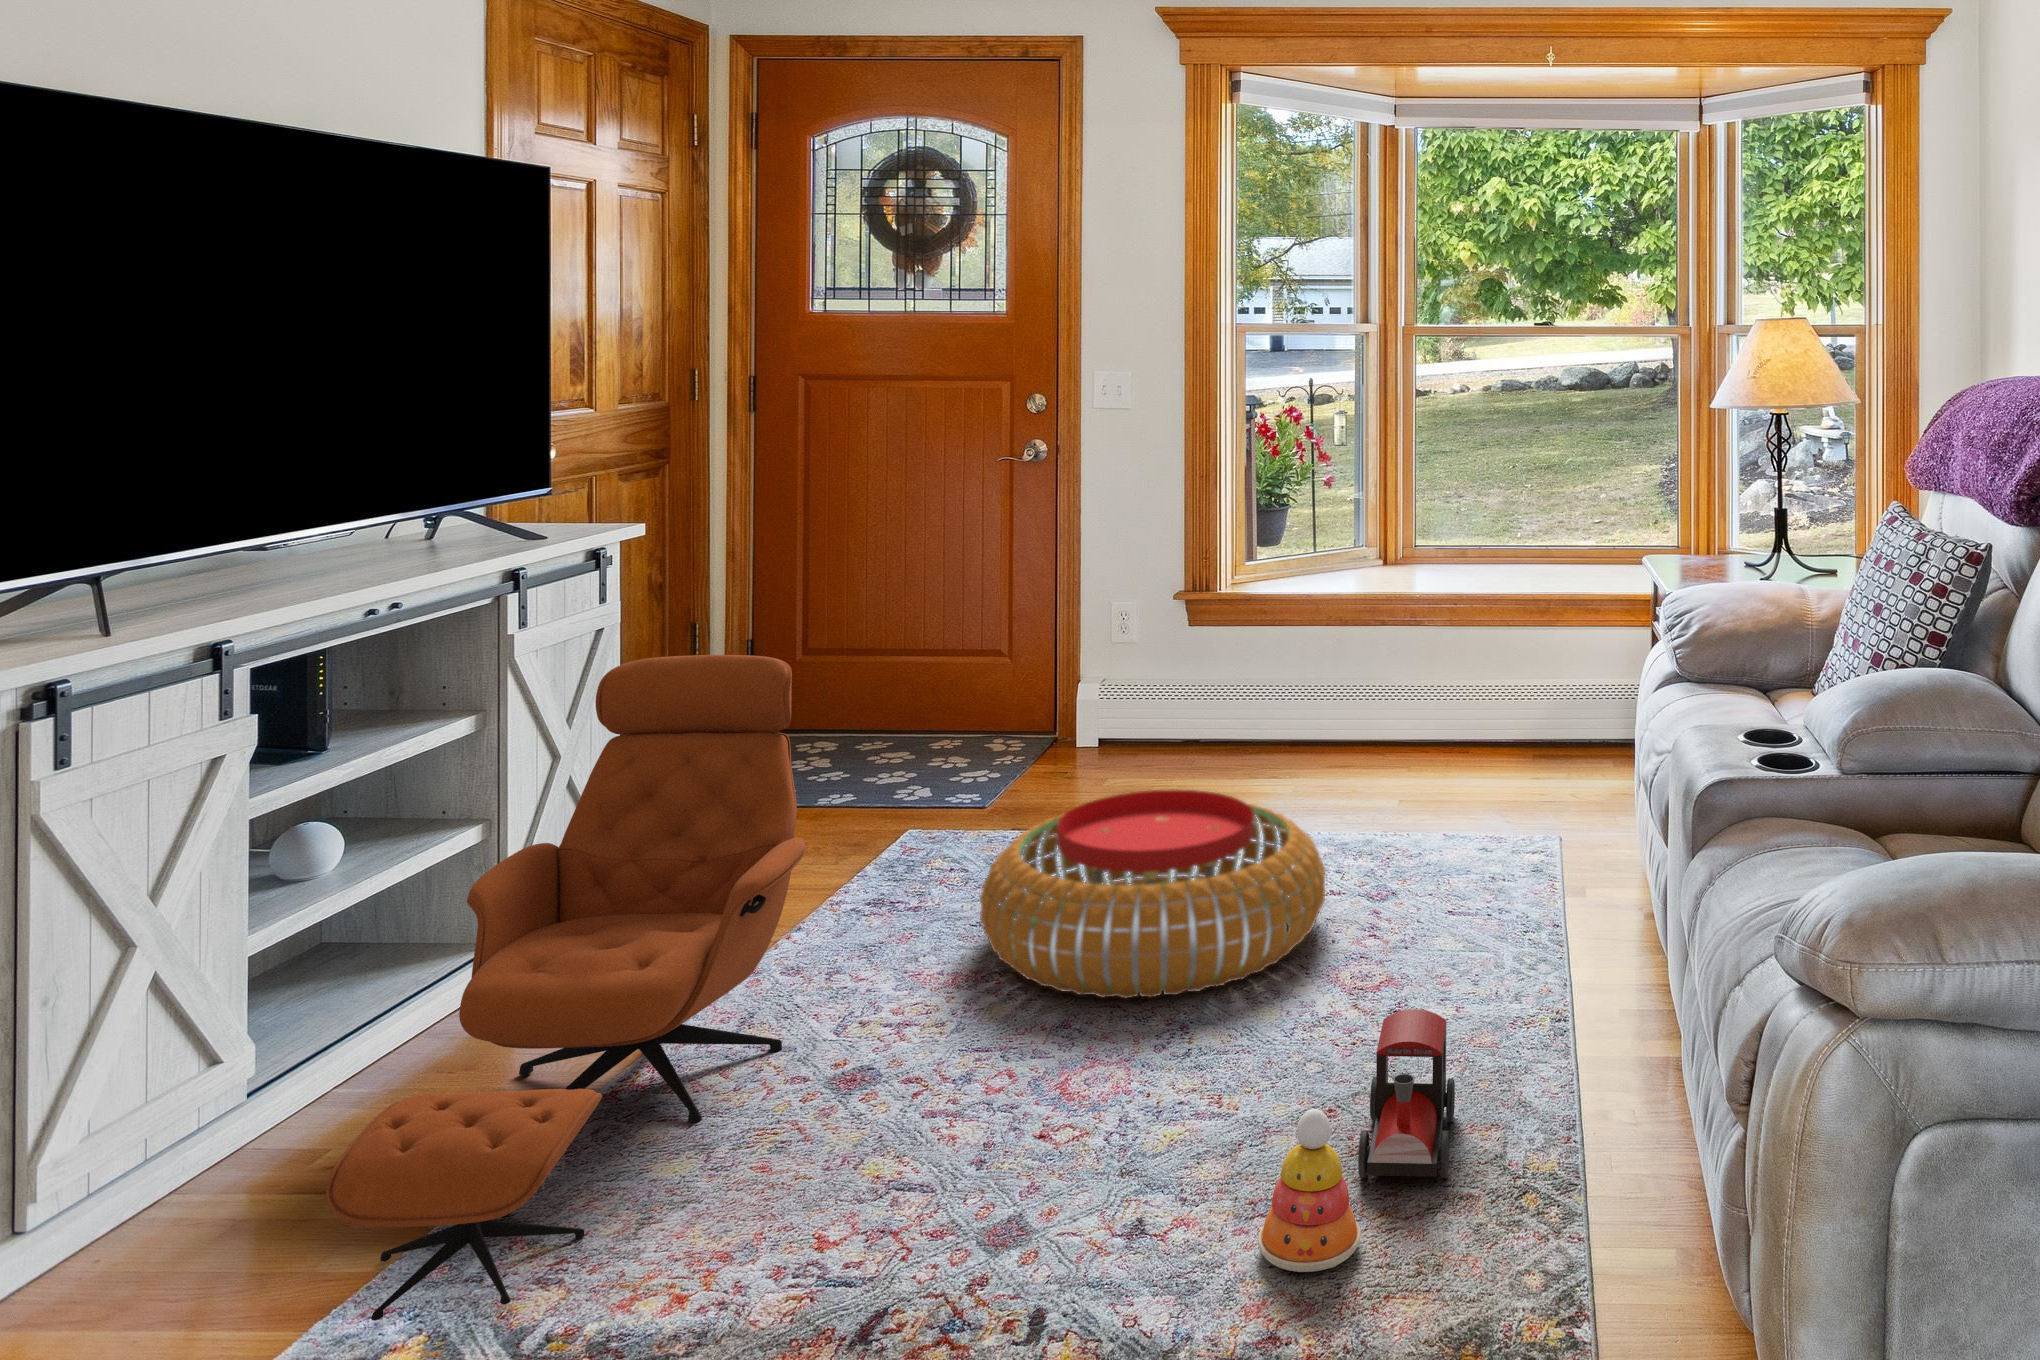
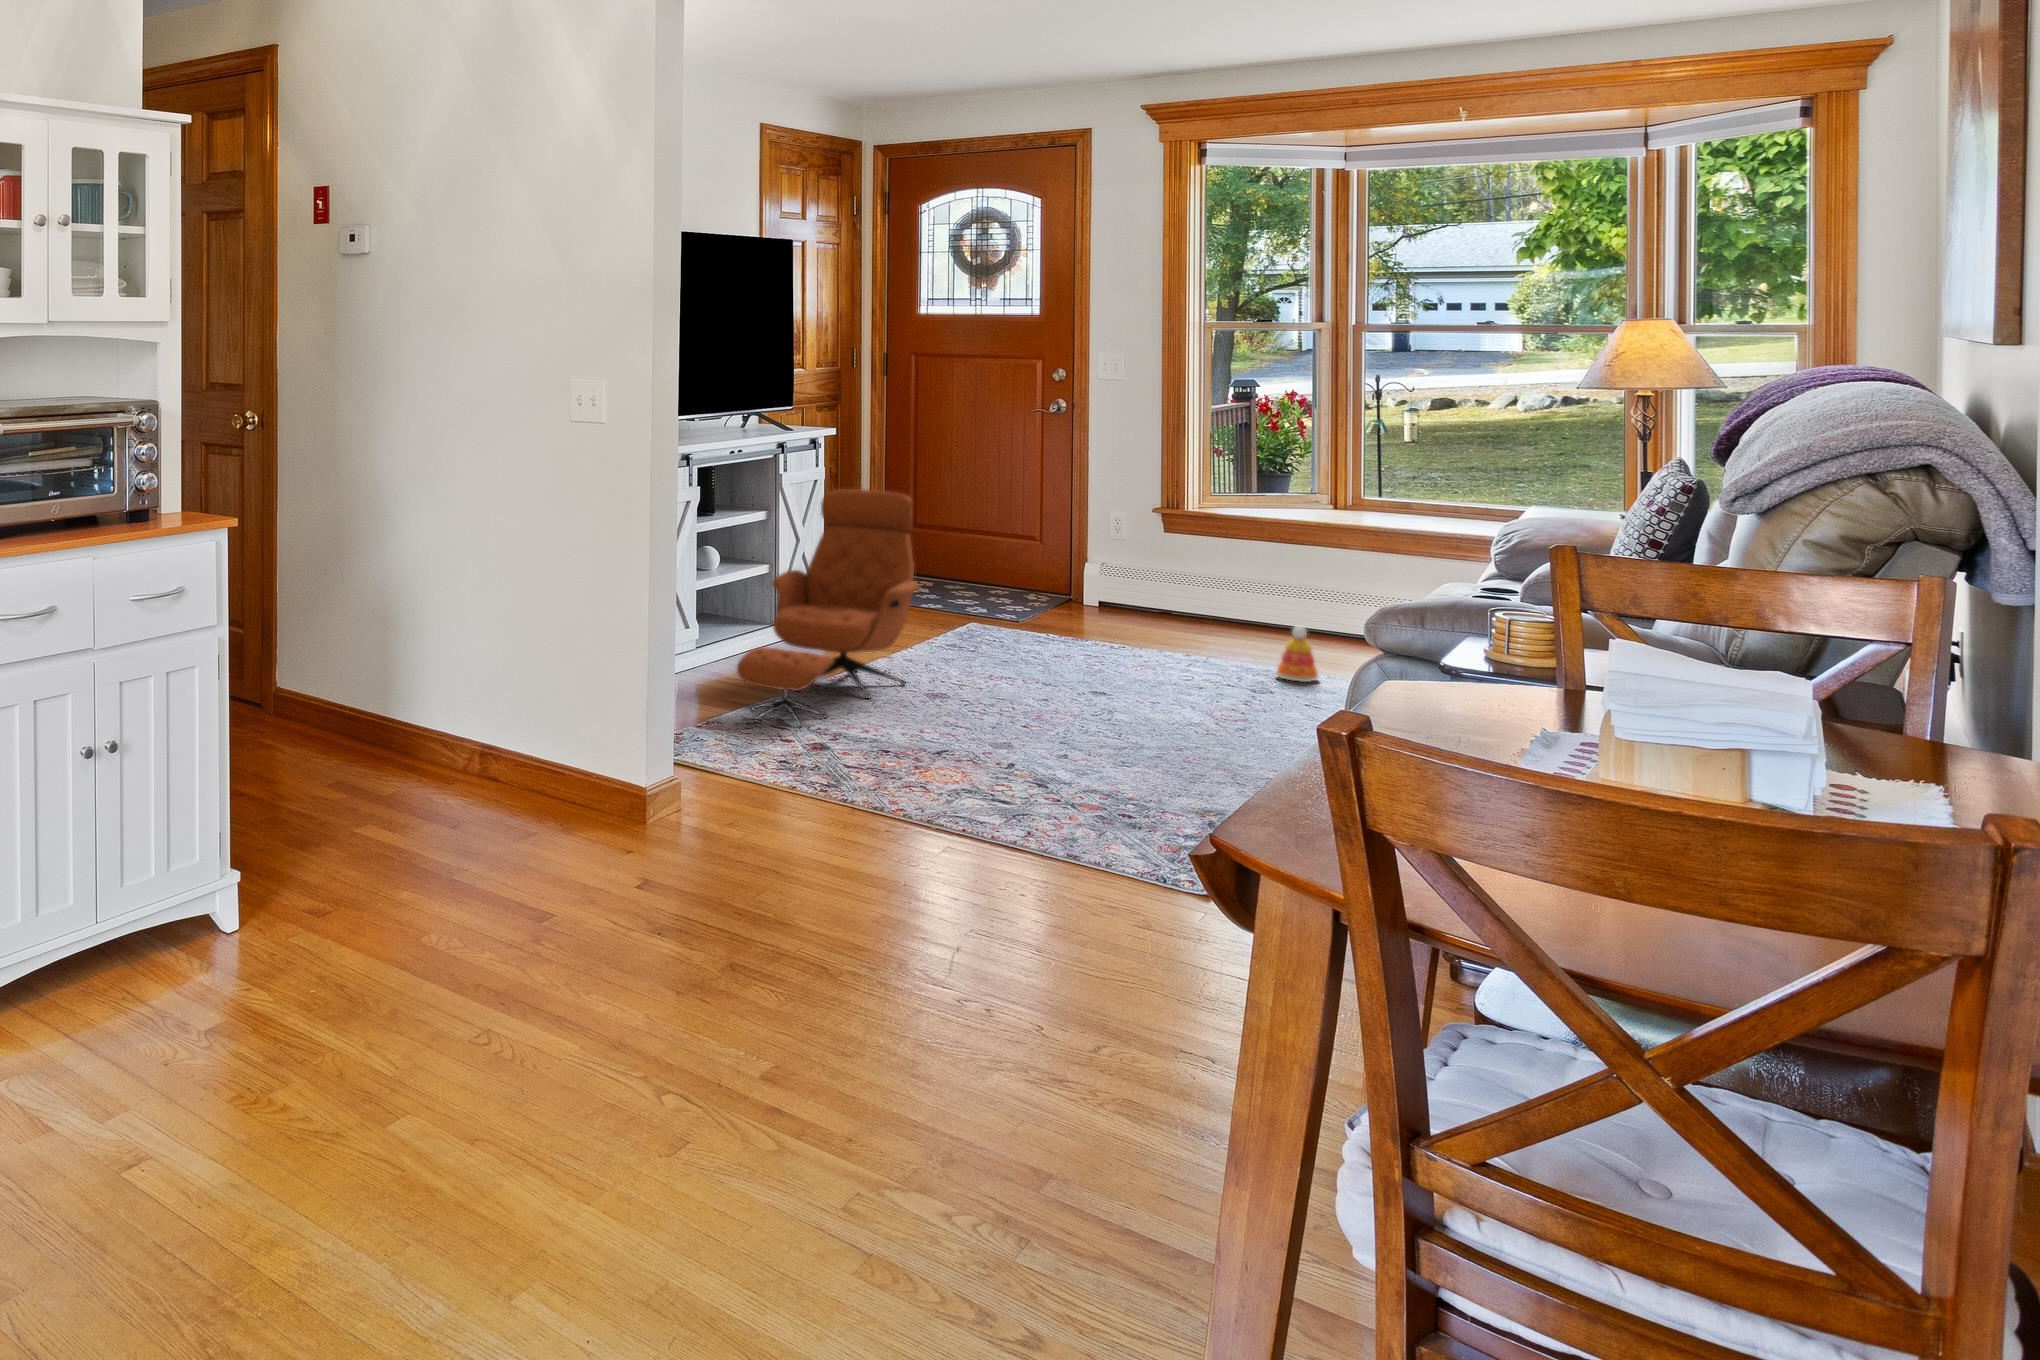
pouf: present [980,789,1325,998] -> none [1008,600,1218,701]
toy train: present [1358,1009,1455,1178] -> none [1187,699,1256,772]
stacking toy: present [1258,1109,1361,1272] -> present [1276,625,1319,682]

